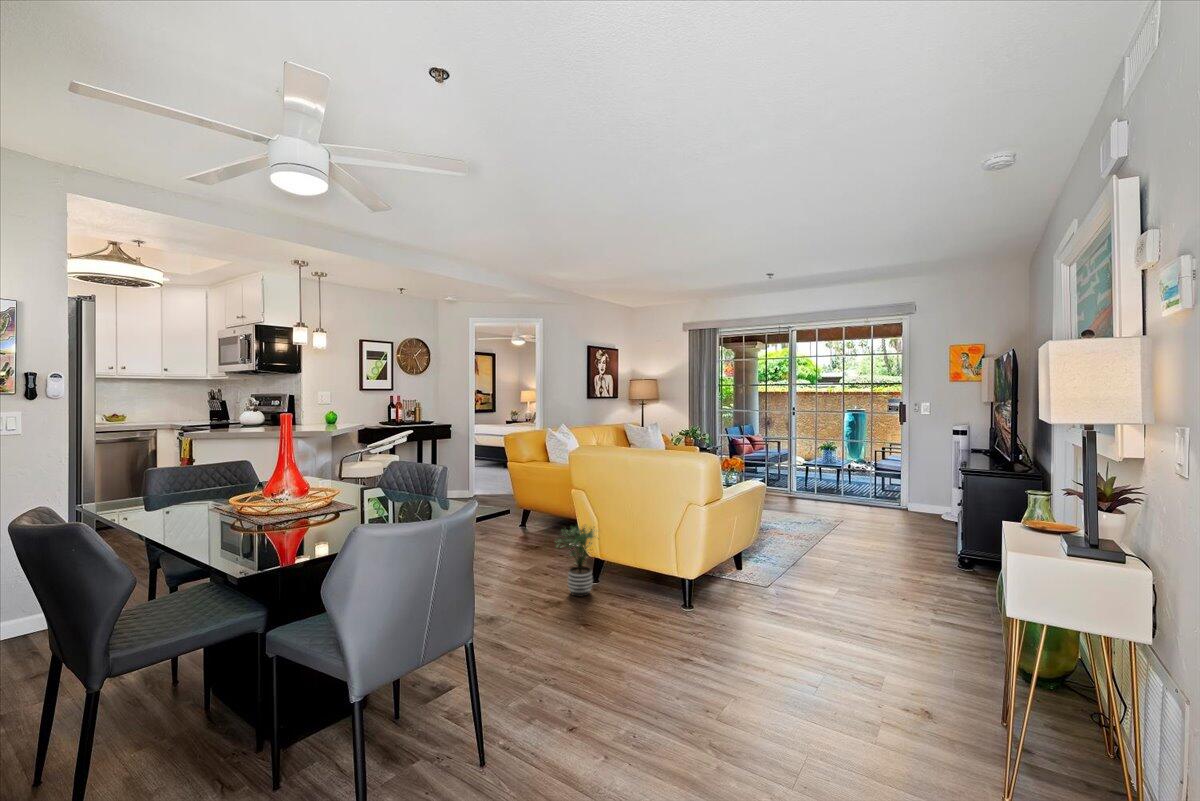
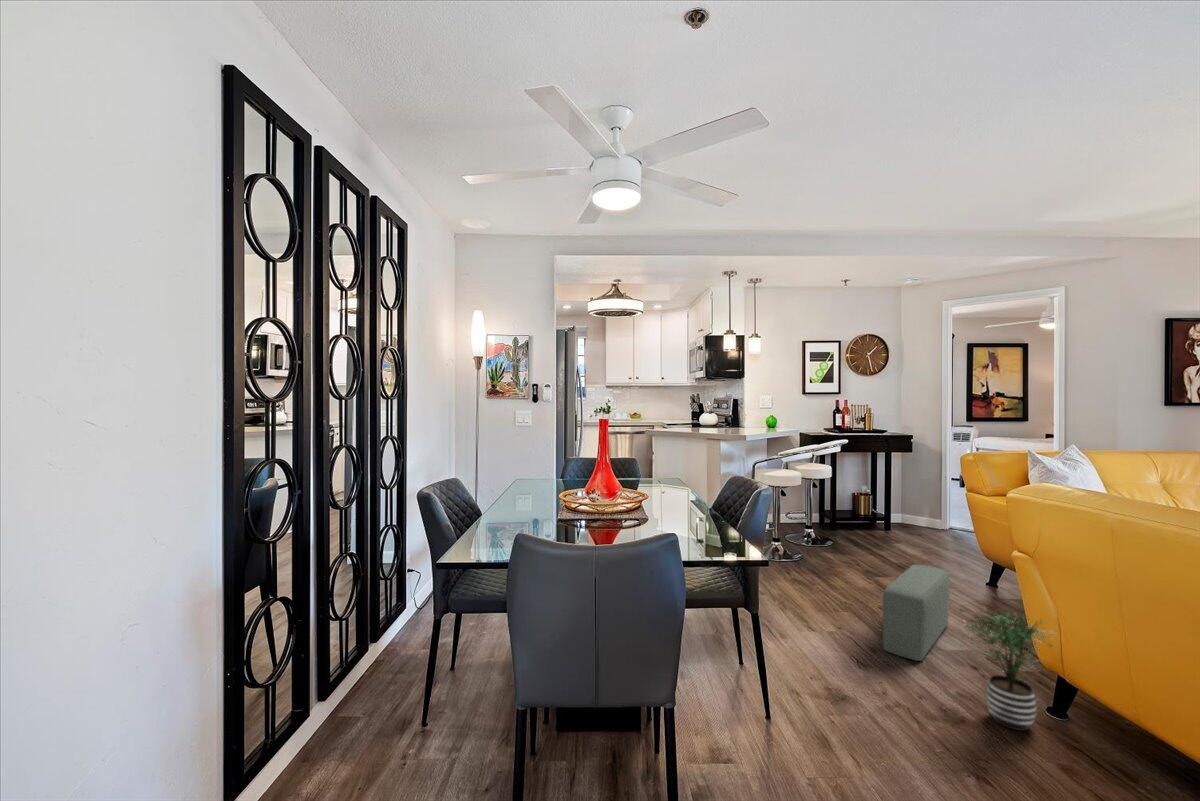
pouf: none [492,516,521,582] -> present [883,565,950,661]

